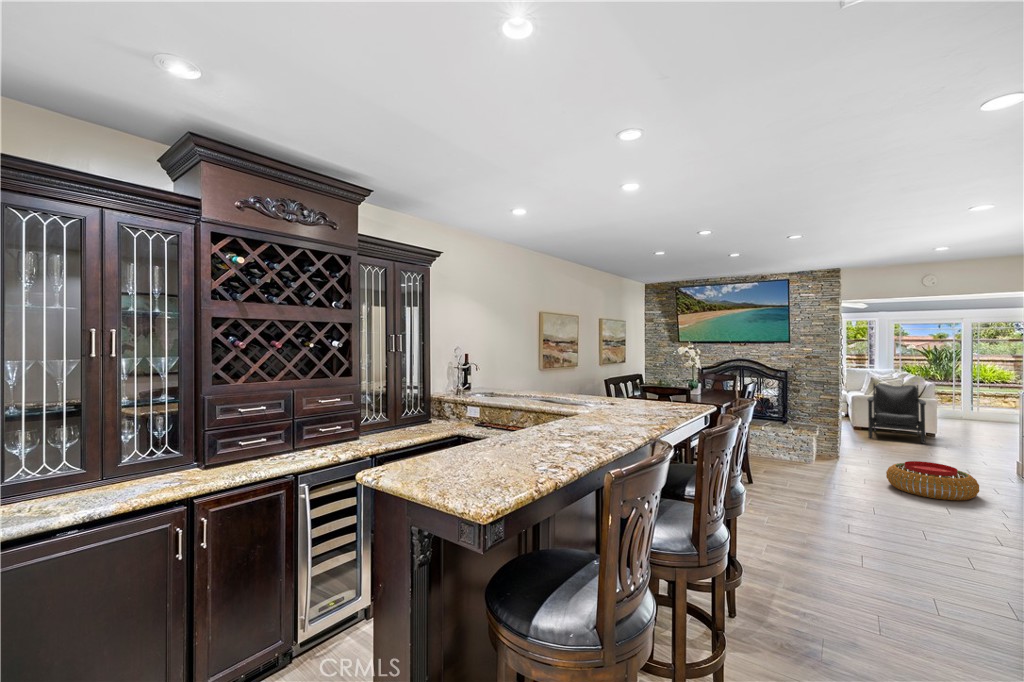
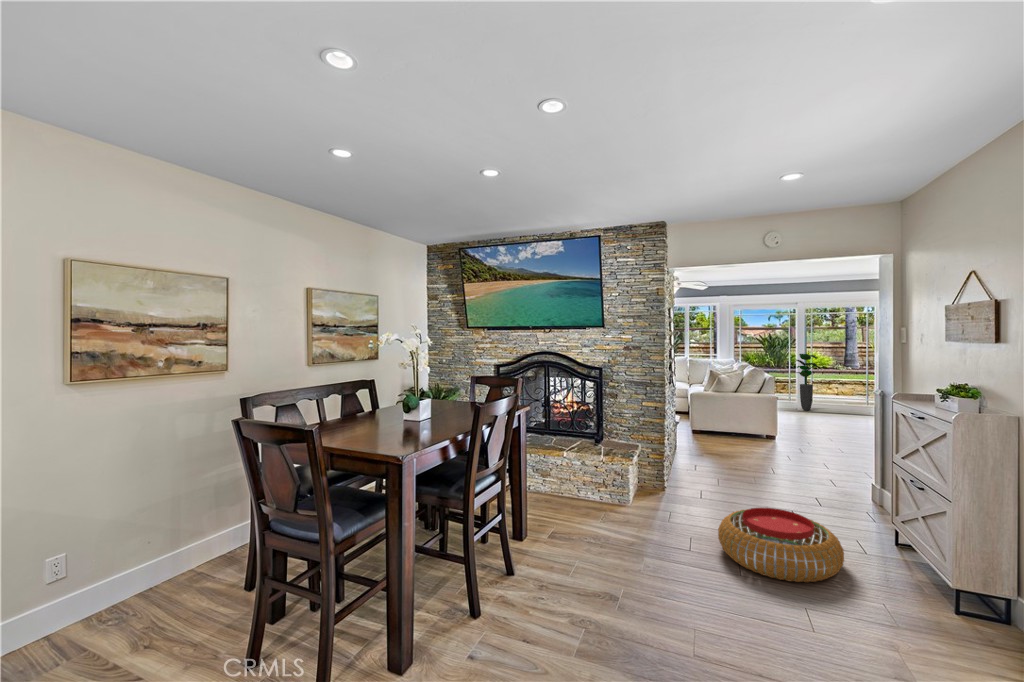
potted plant: none [958,368,989,420] -> present [796,354,817,411]
armchair: present [867,384,926,443] -> none [702,376,764,451]

